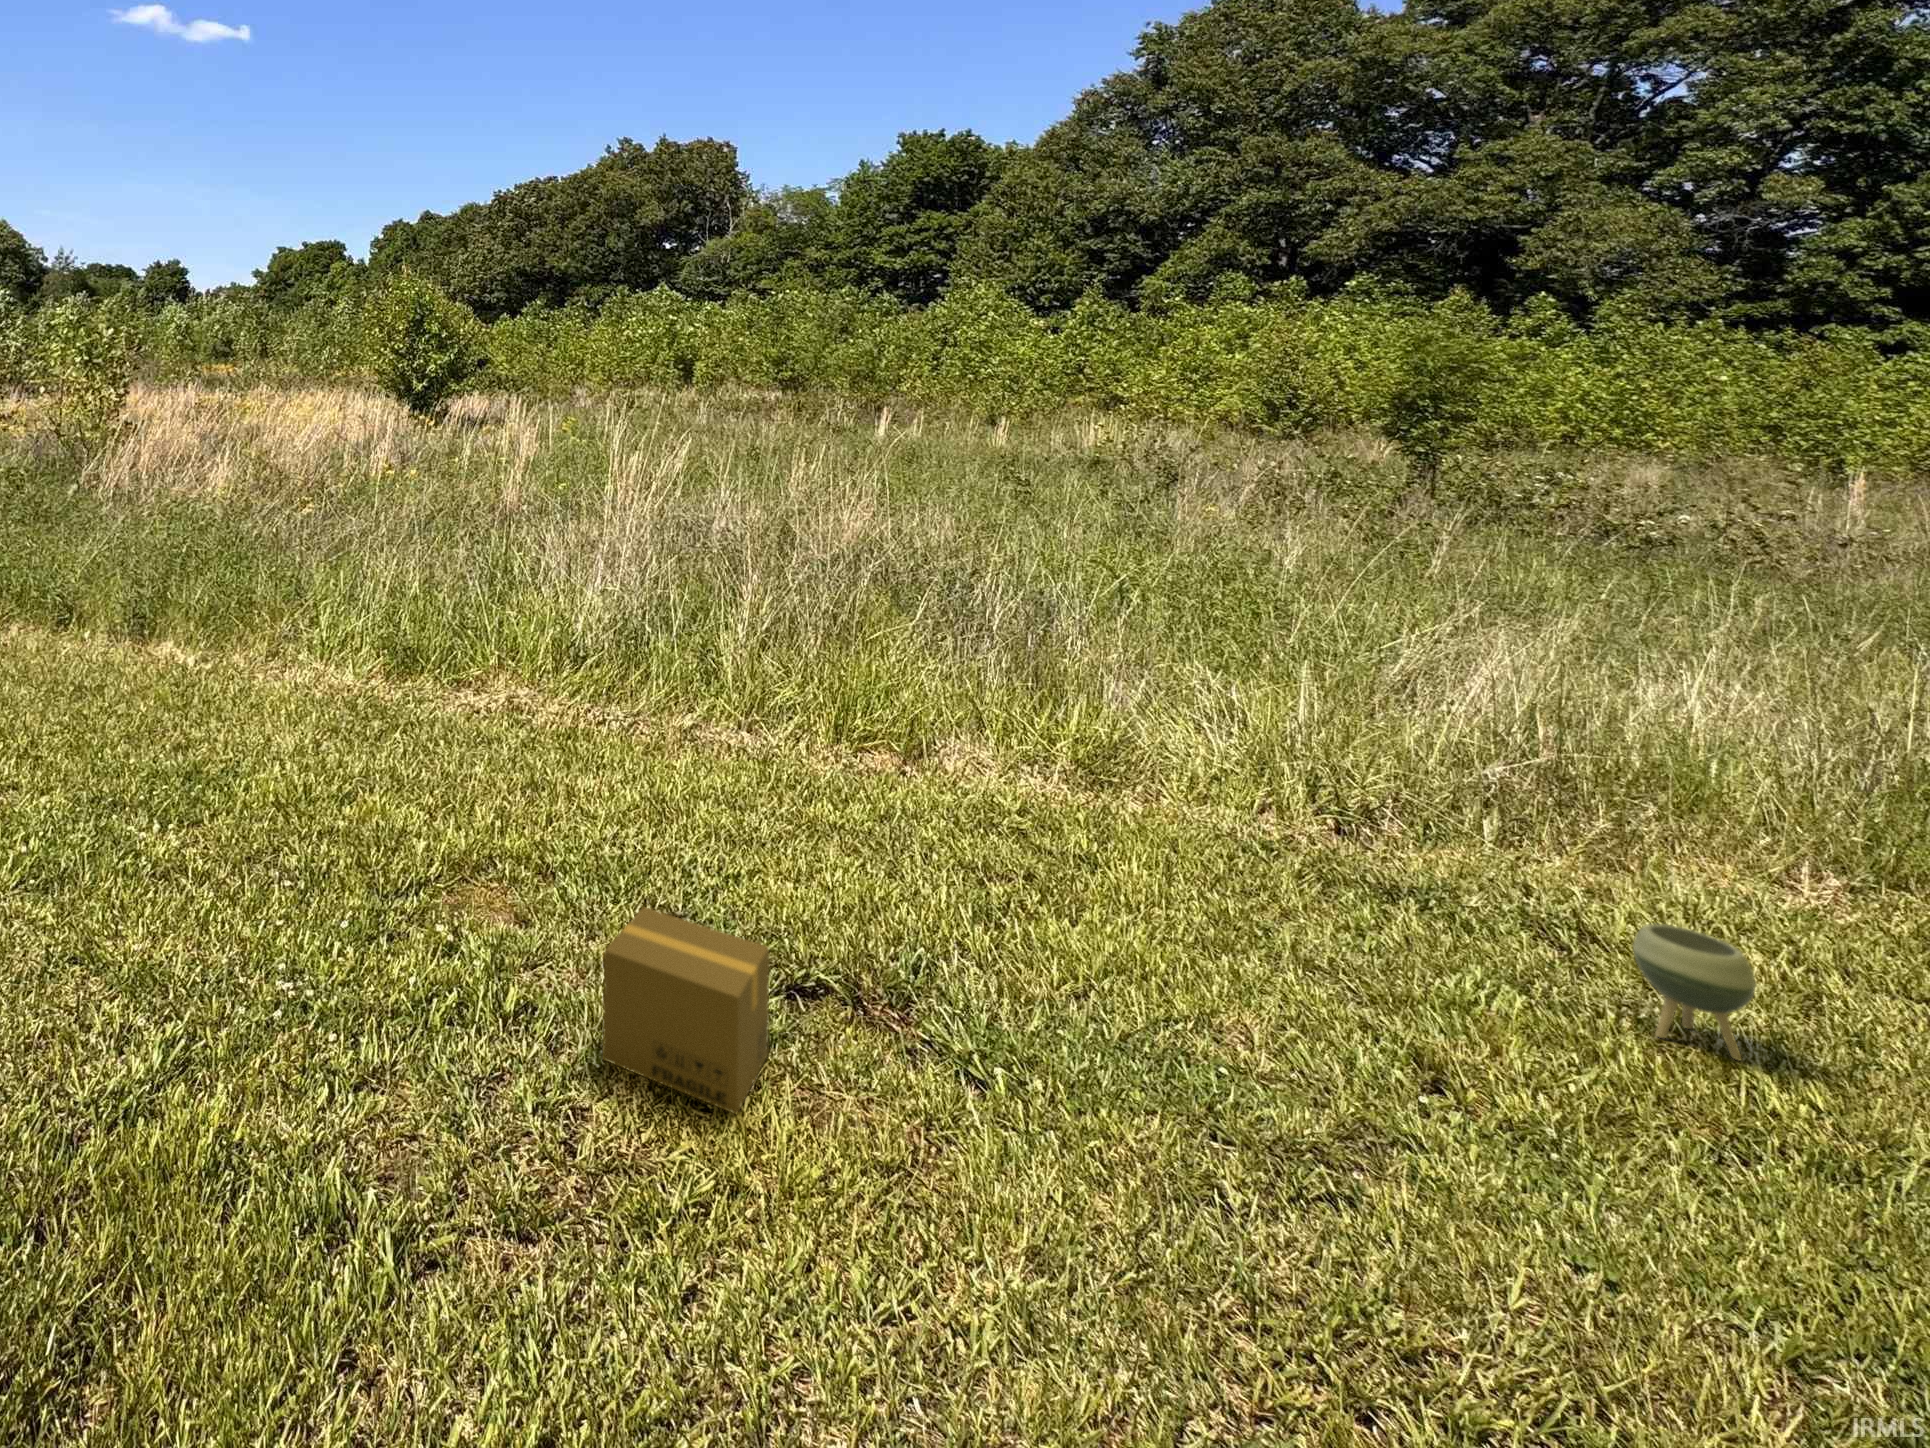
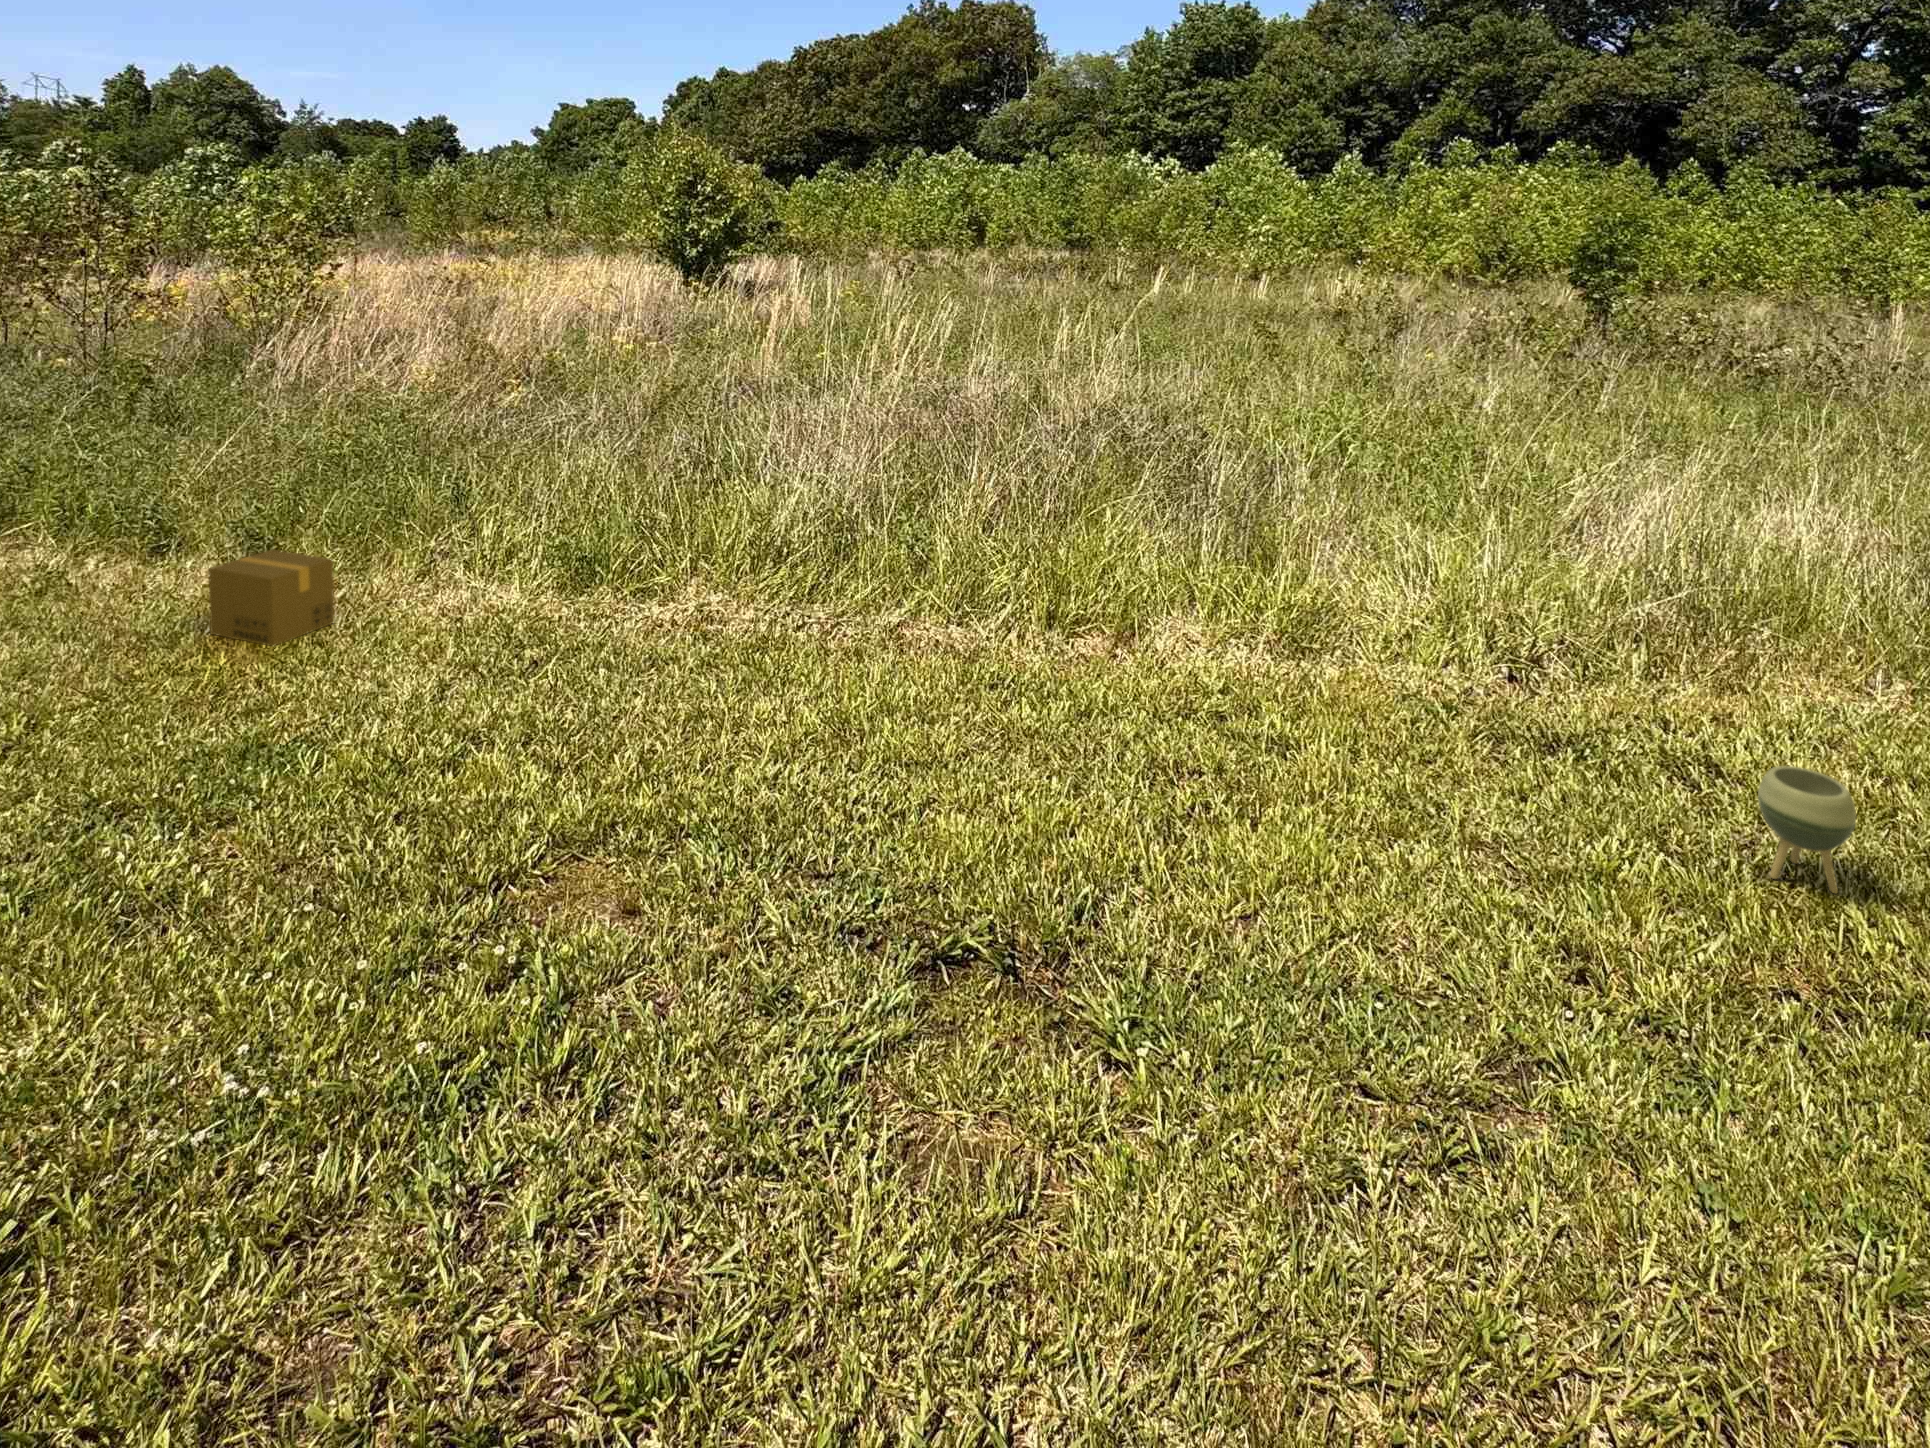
cardboard box: present [603,907,769,1114] -> present [209,550,334,646]

